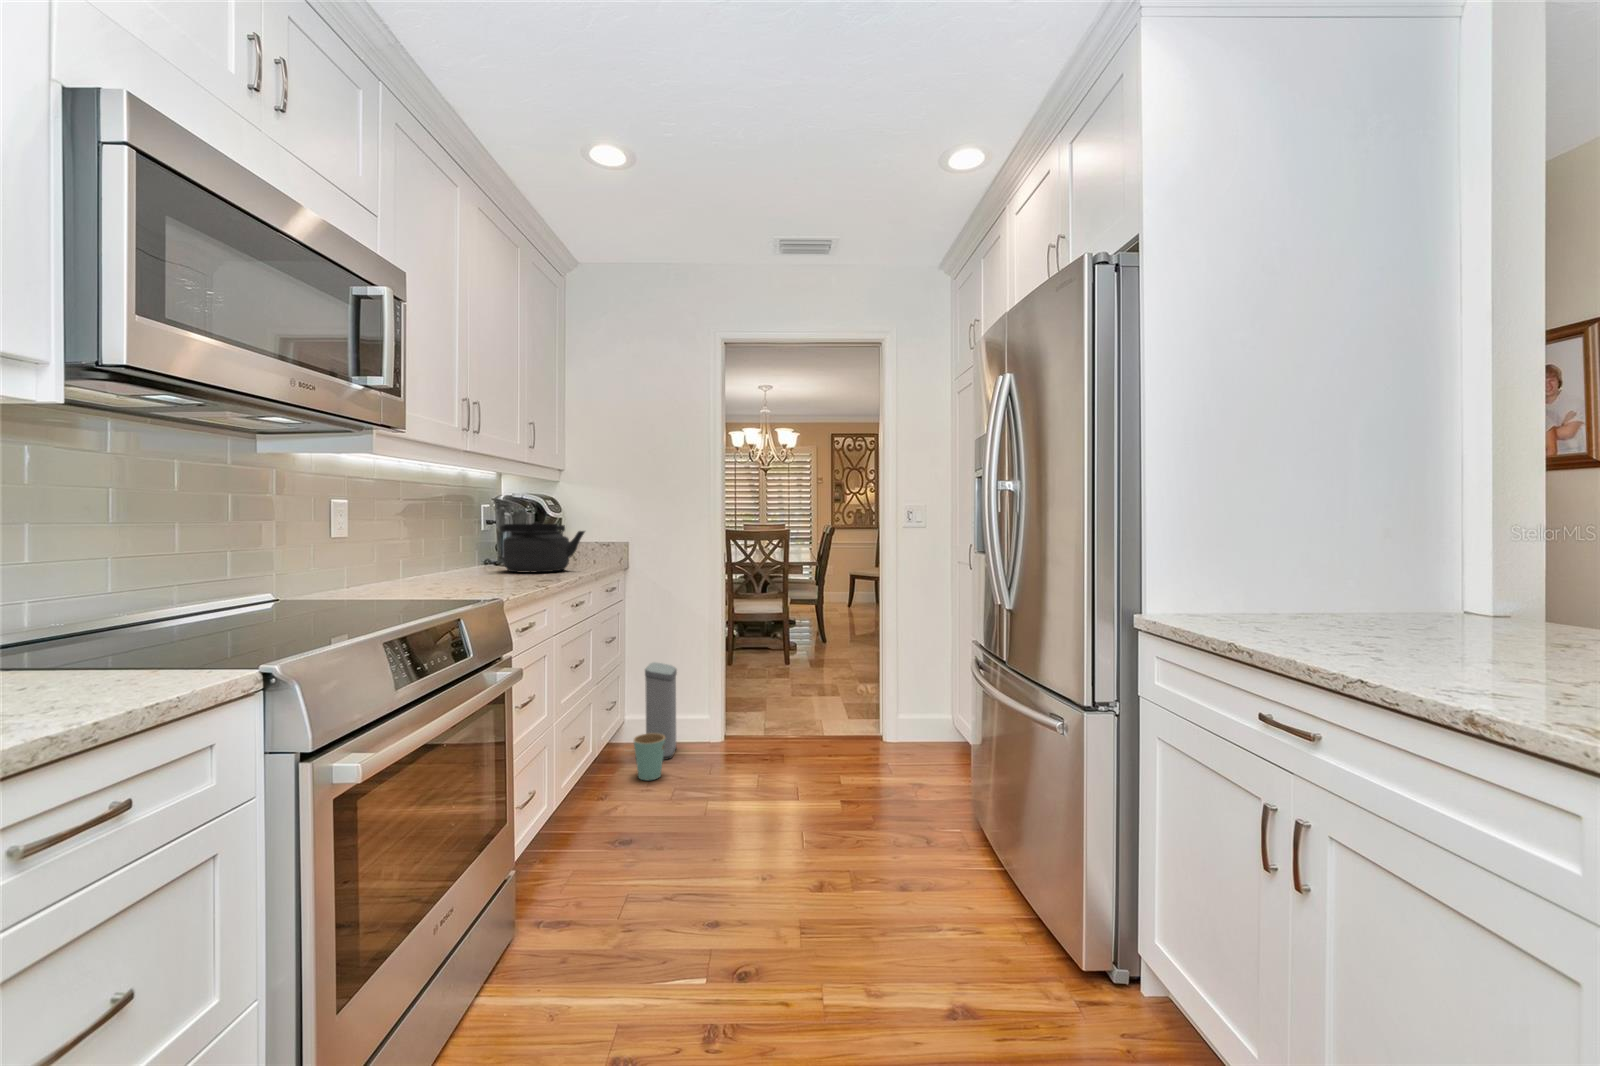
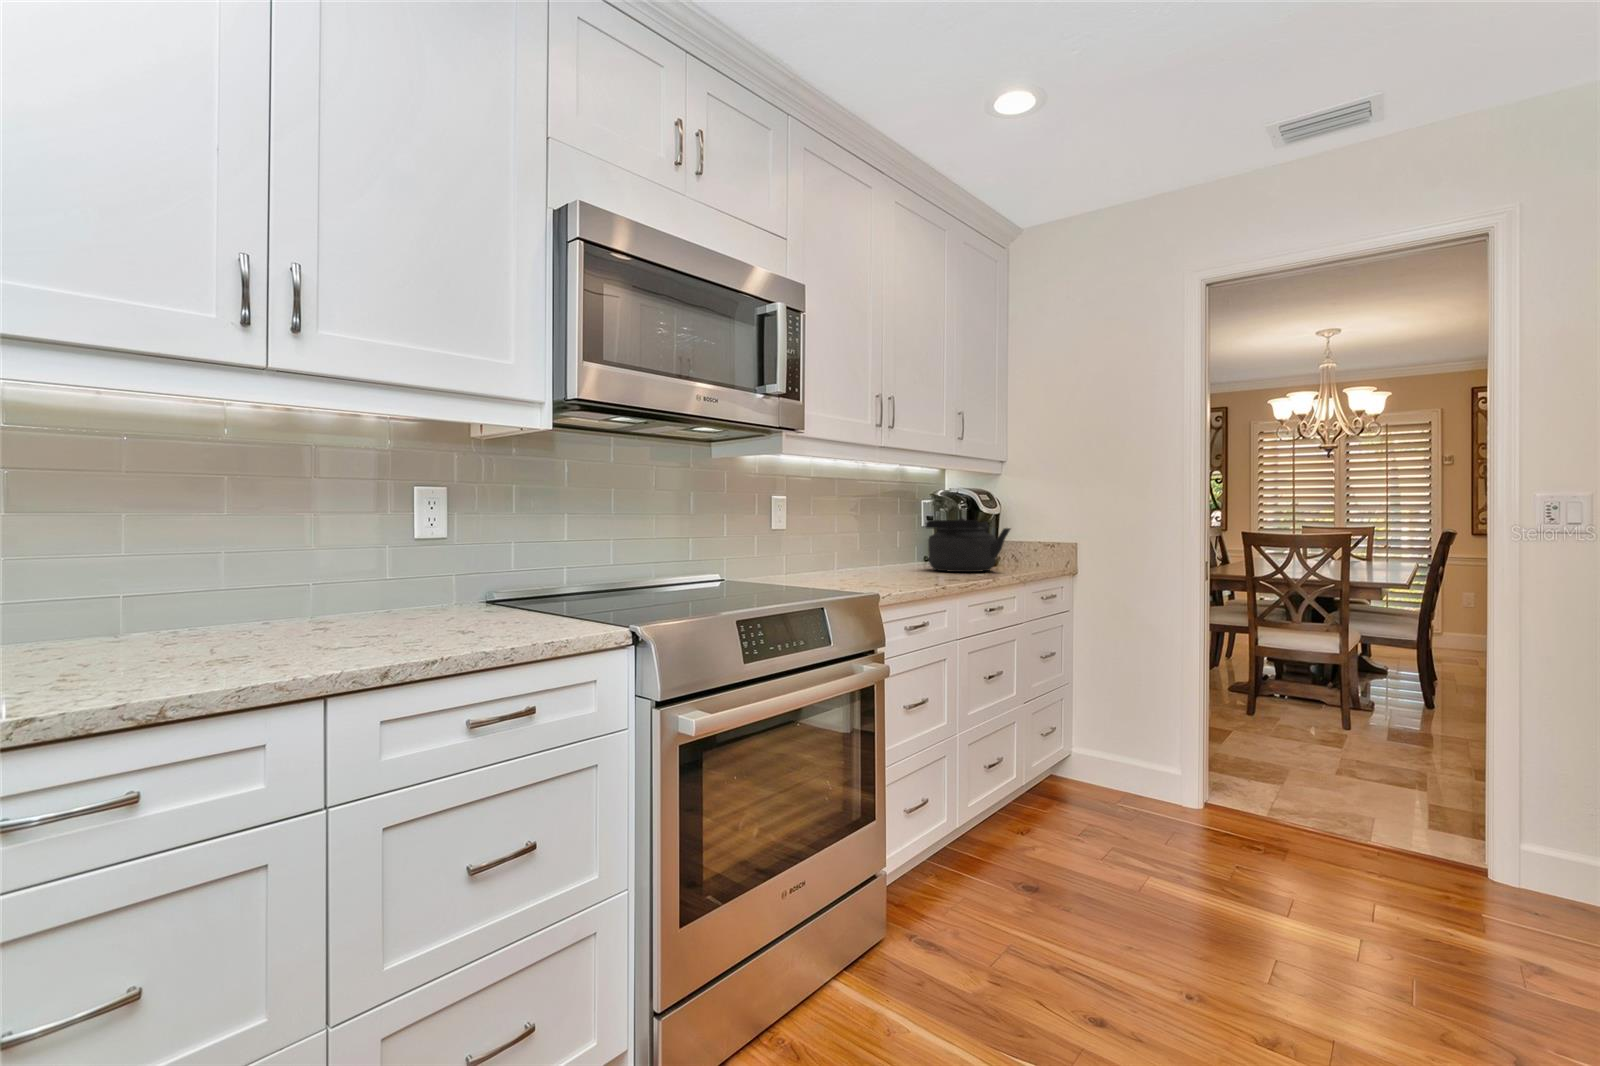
trash can: present [634,662,677,780] -> none [1066,688,1133,826]

